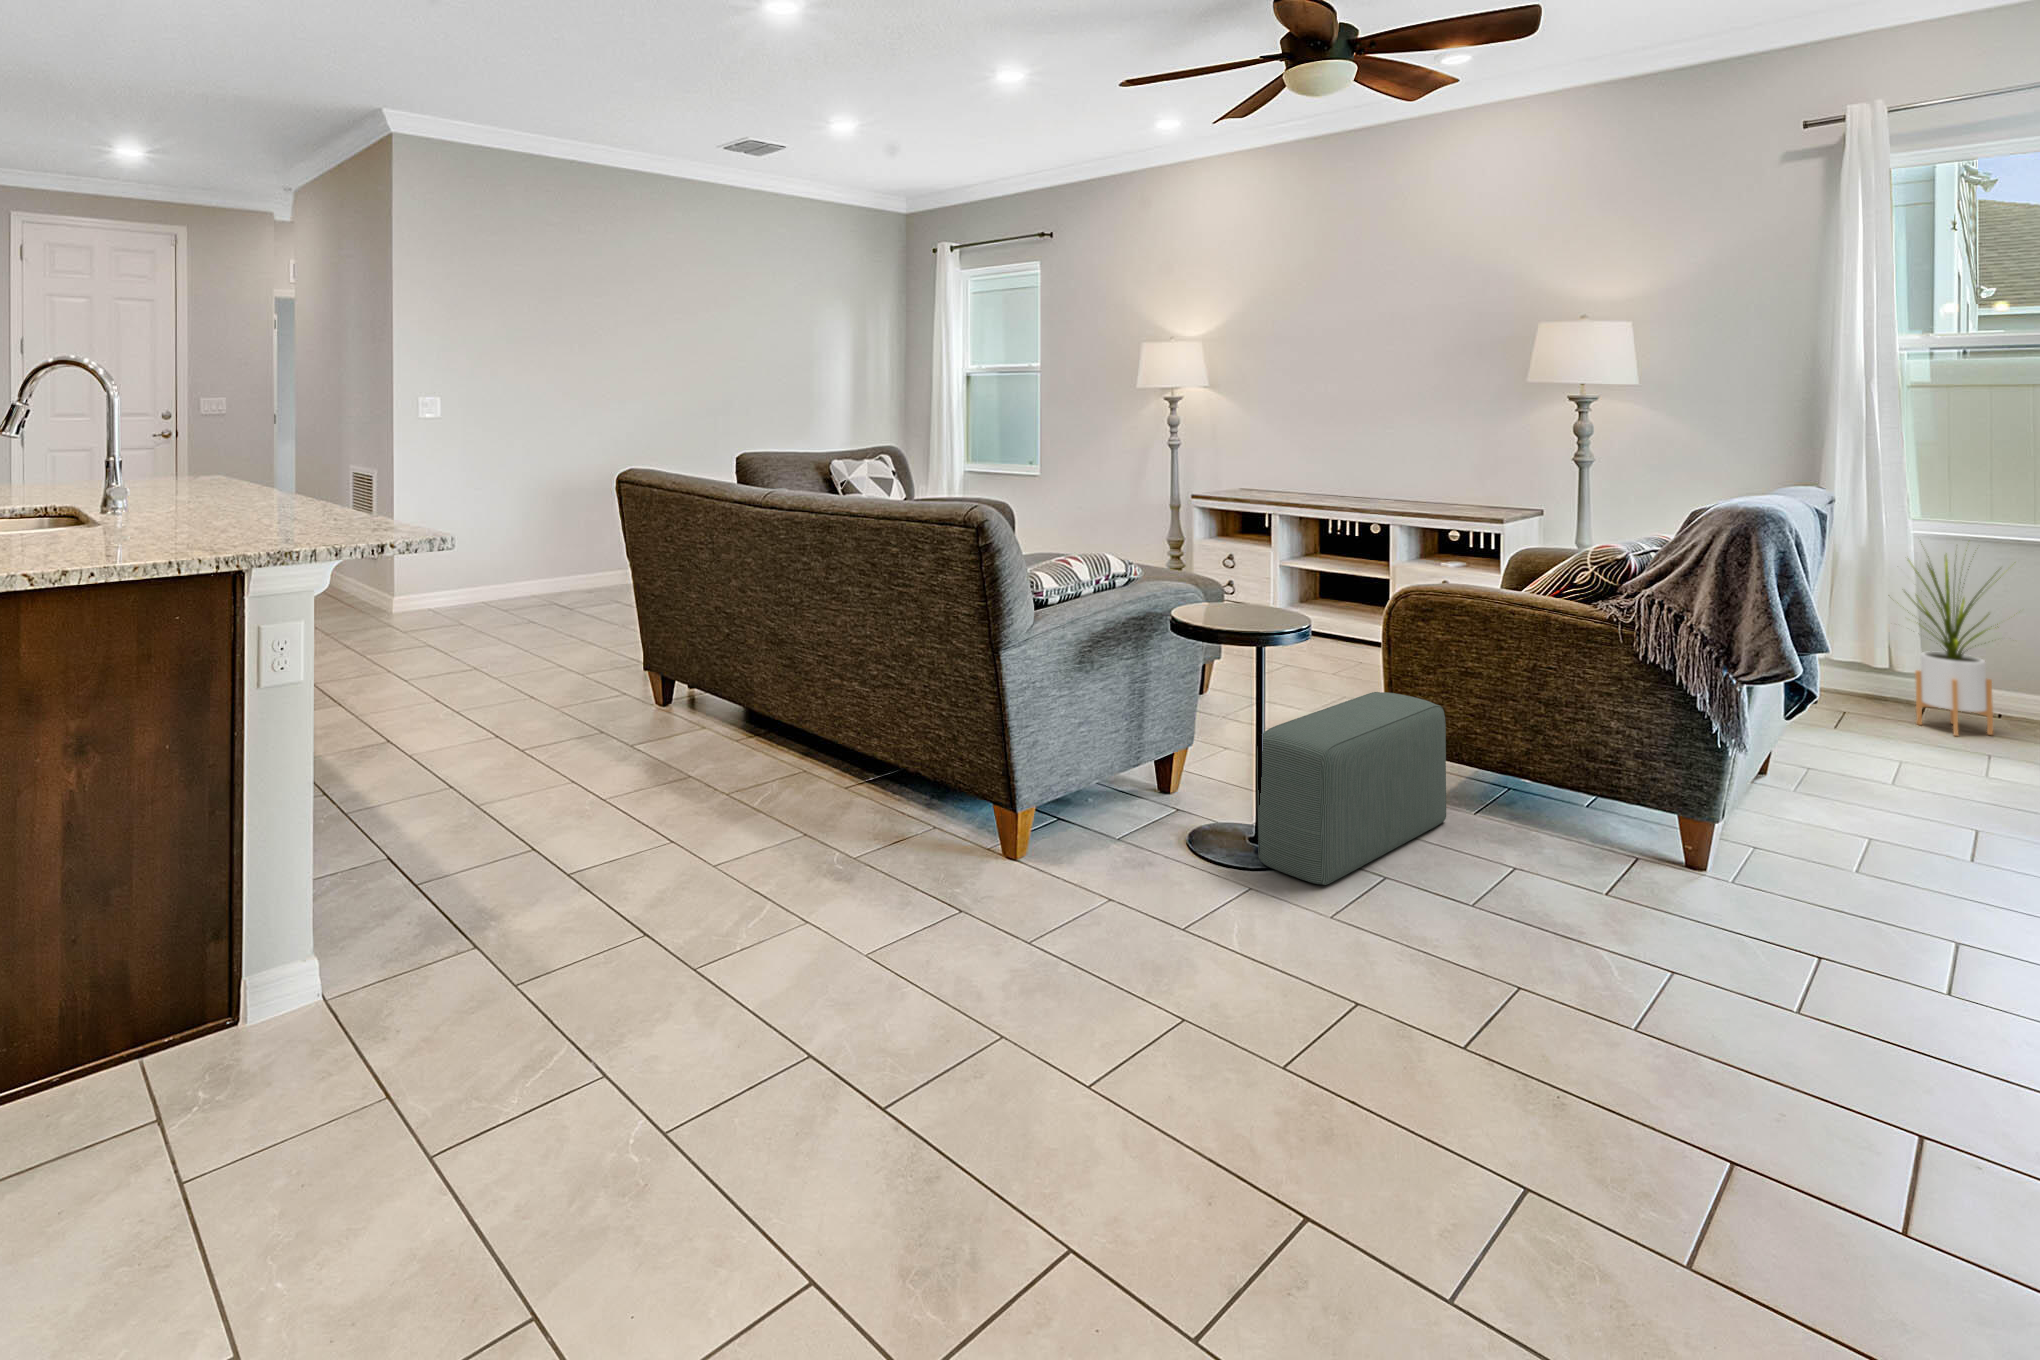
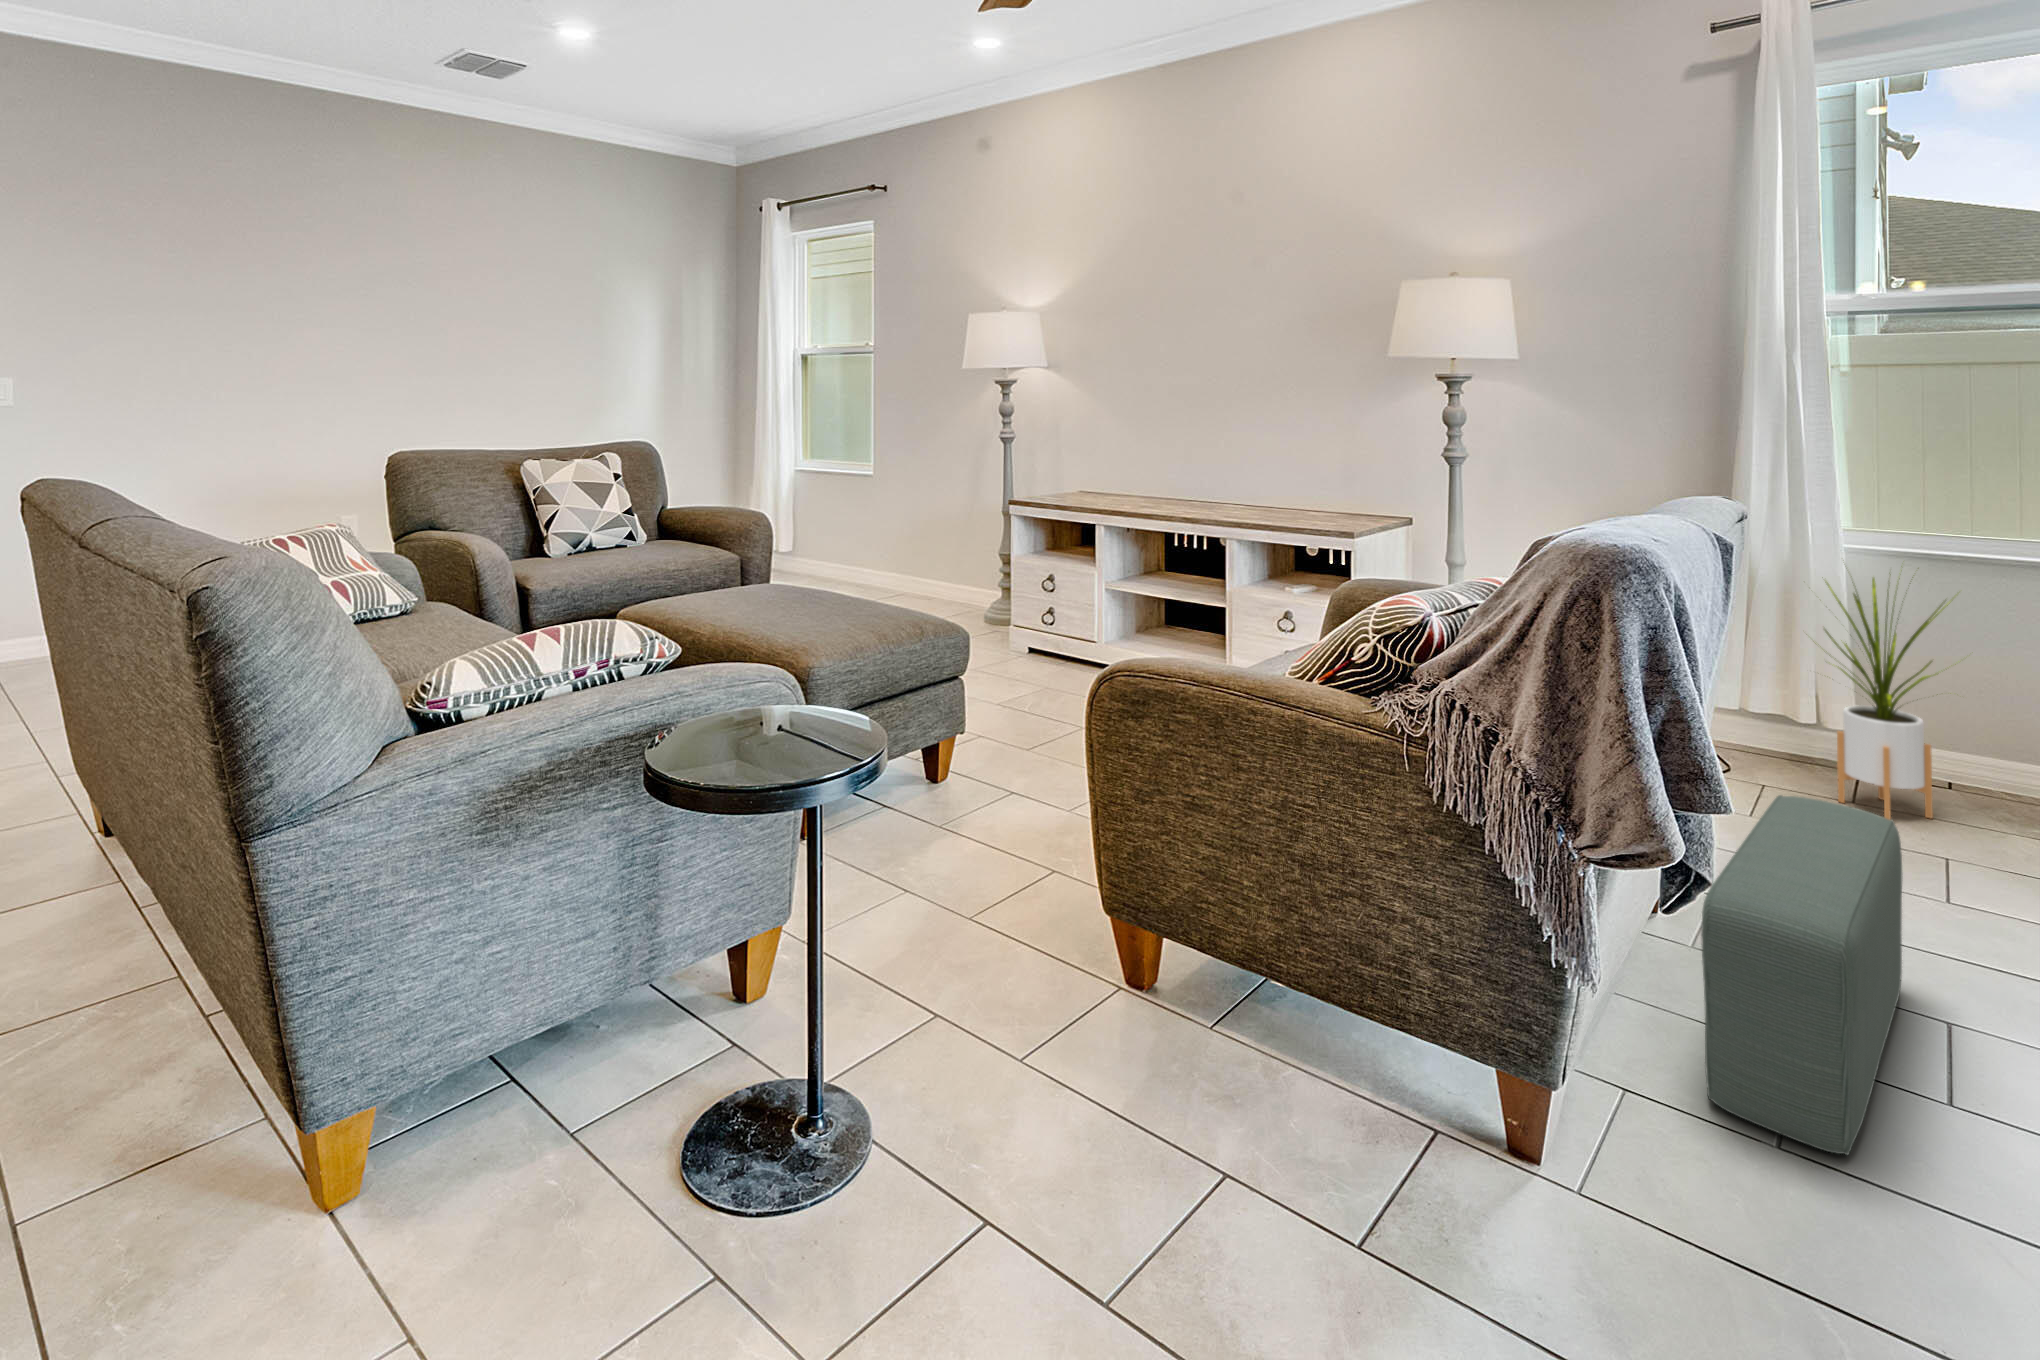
pouf: present [1257,692,1446,885] -> present [1701,795,1902,1155]

